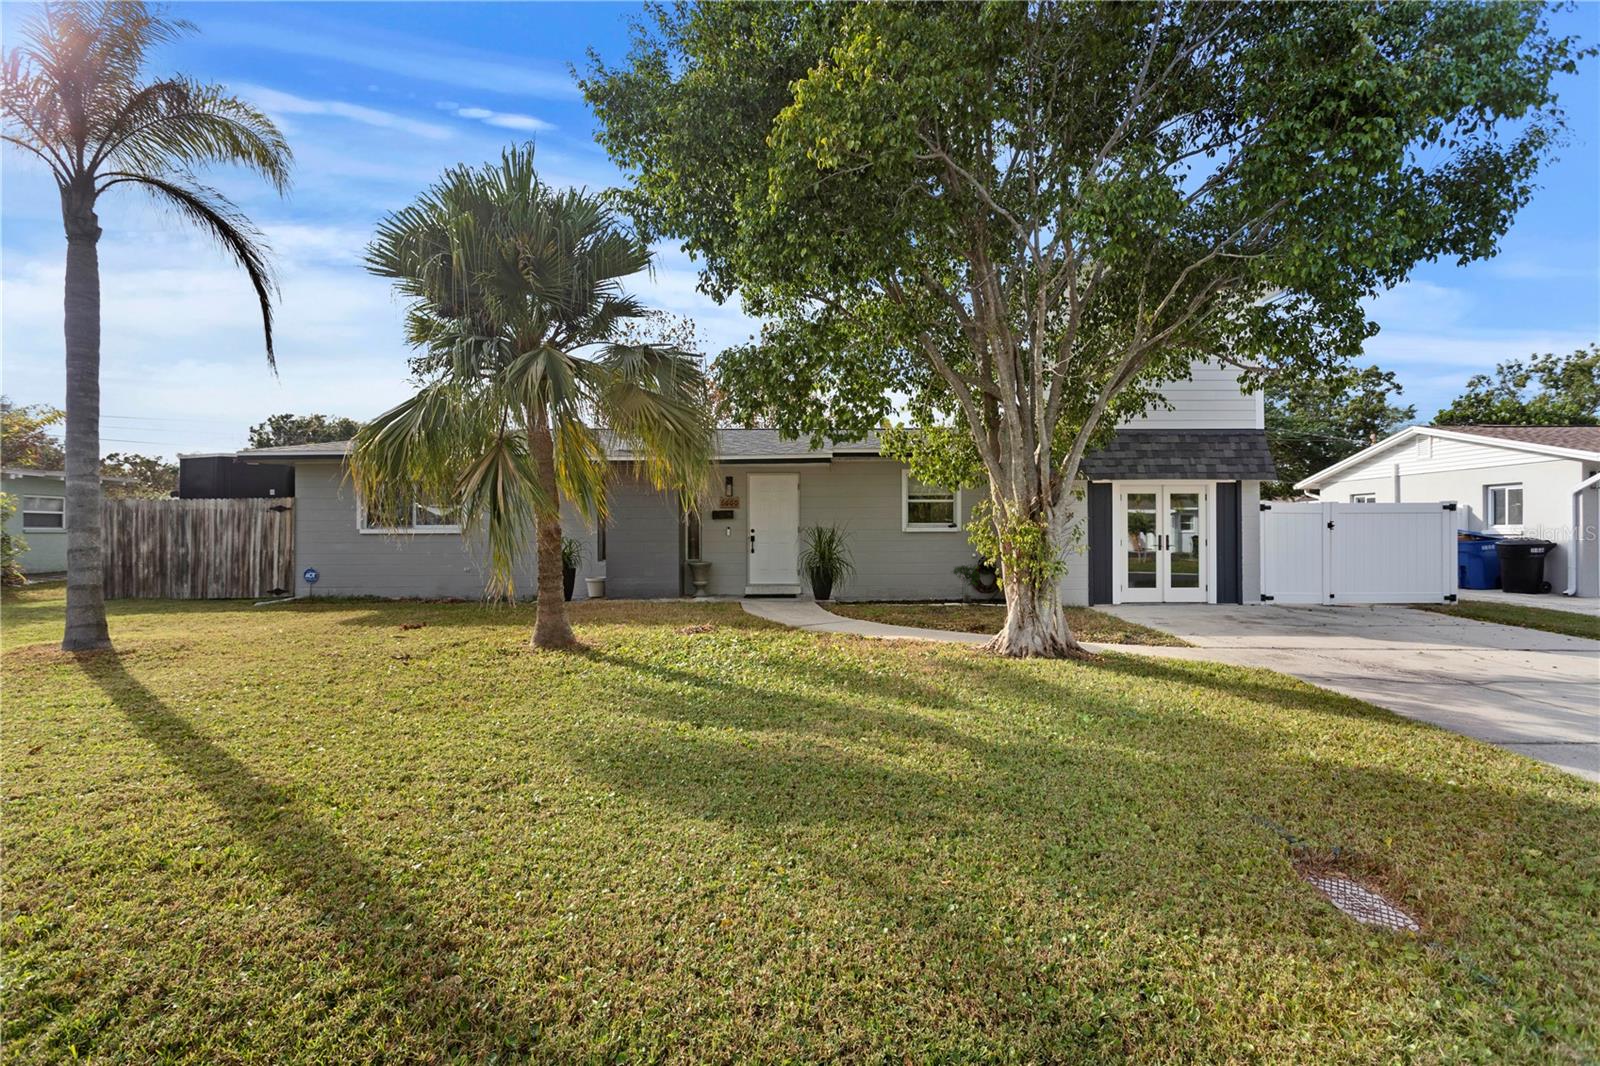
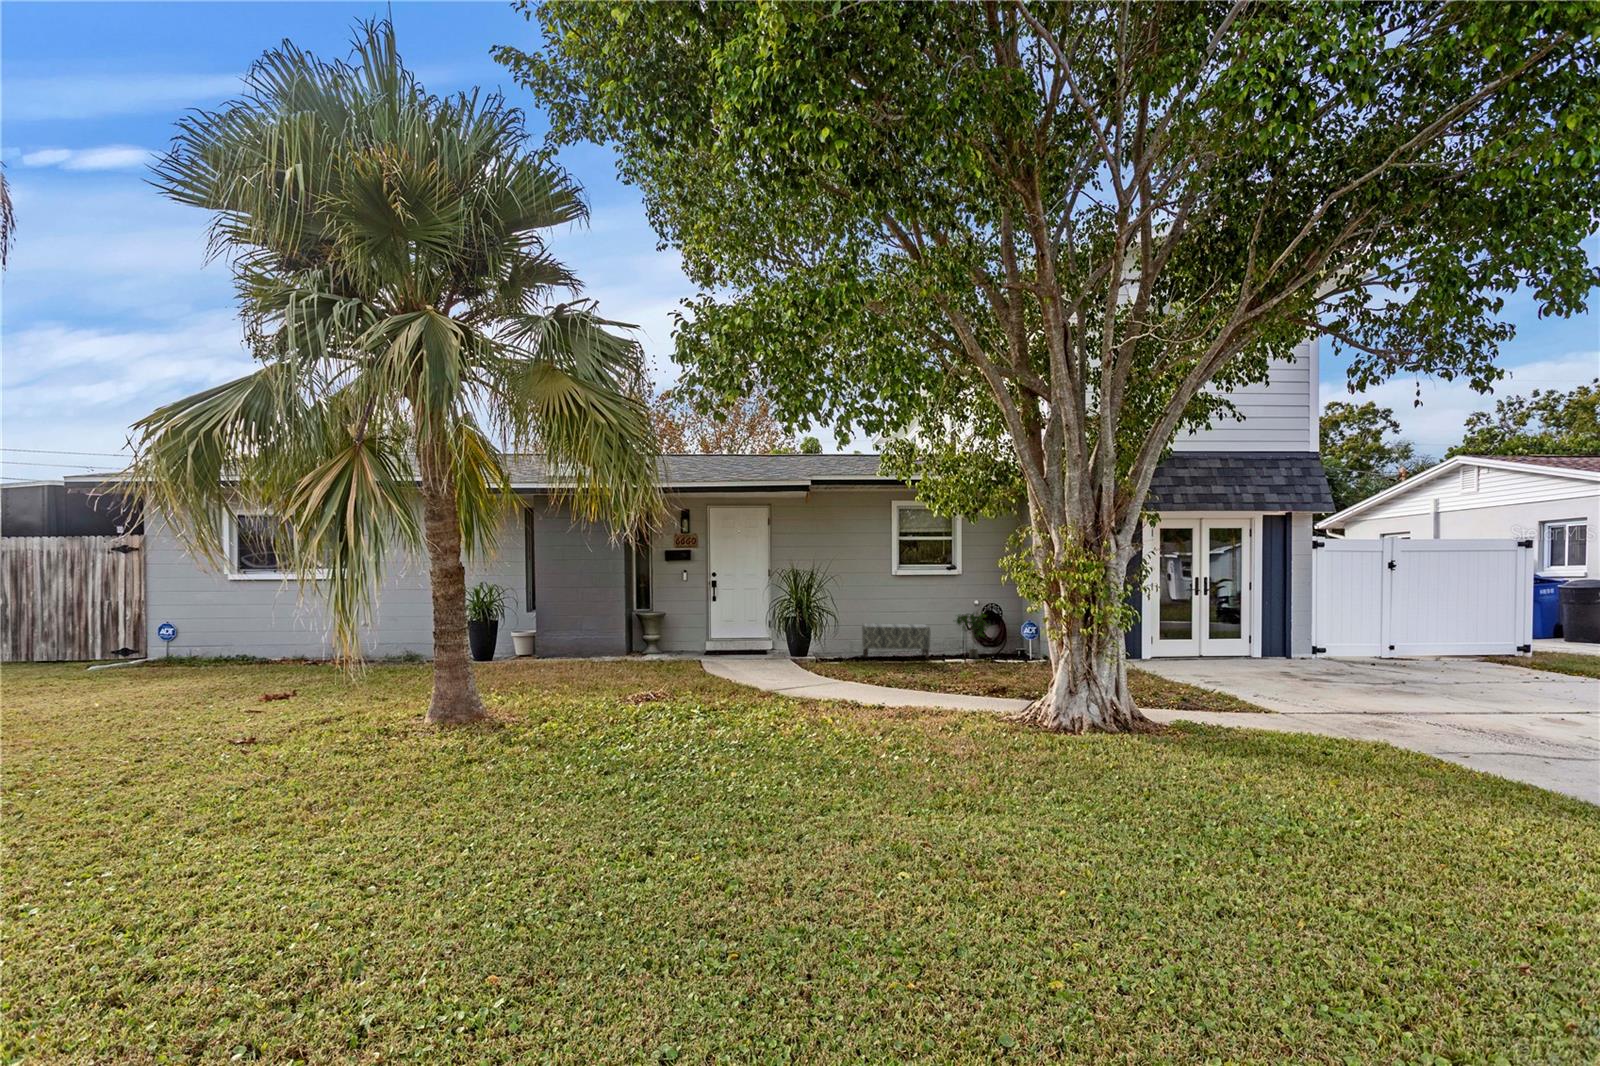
bench: none [874,573,931,603] -> present [862,623,930,658]

